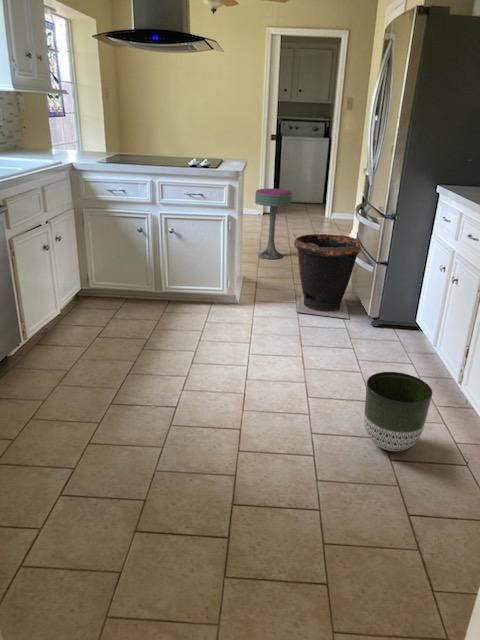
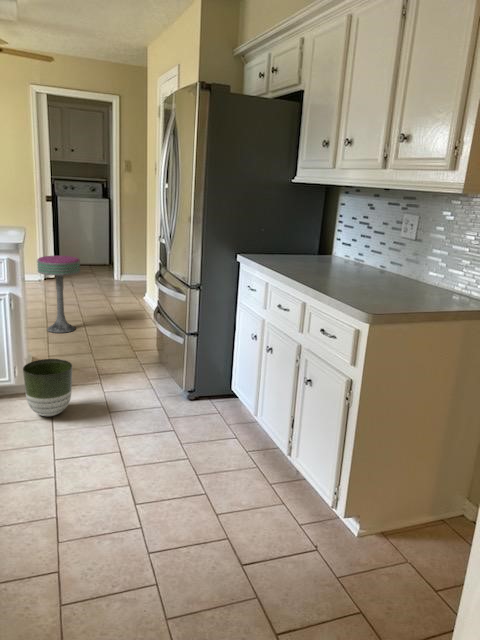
trash can: present [294,234,361,319] -> none [91,305,166,395]
planter: present [364,372,432,451] -> present [23,359,72,416]

